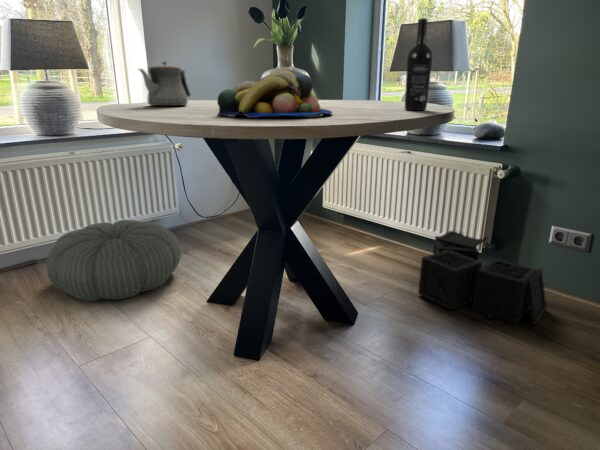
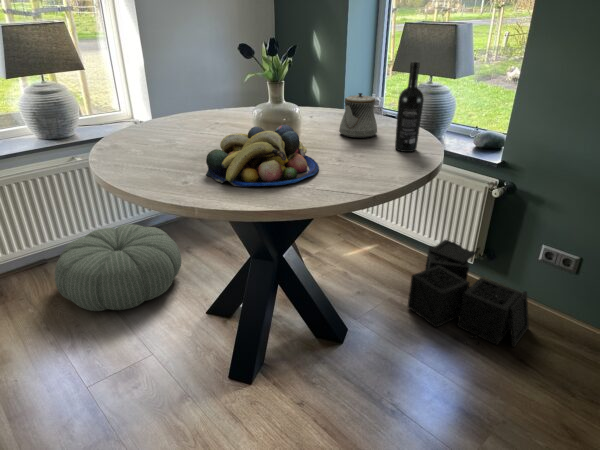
teapot: present [139,62,191,106] -> present [339,93,377,138]

